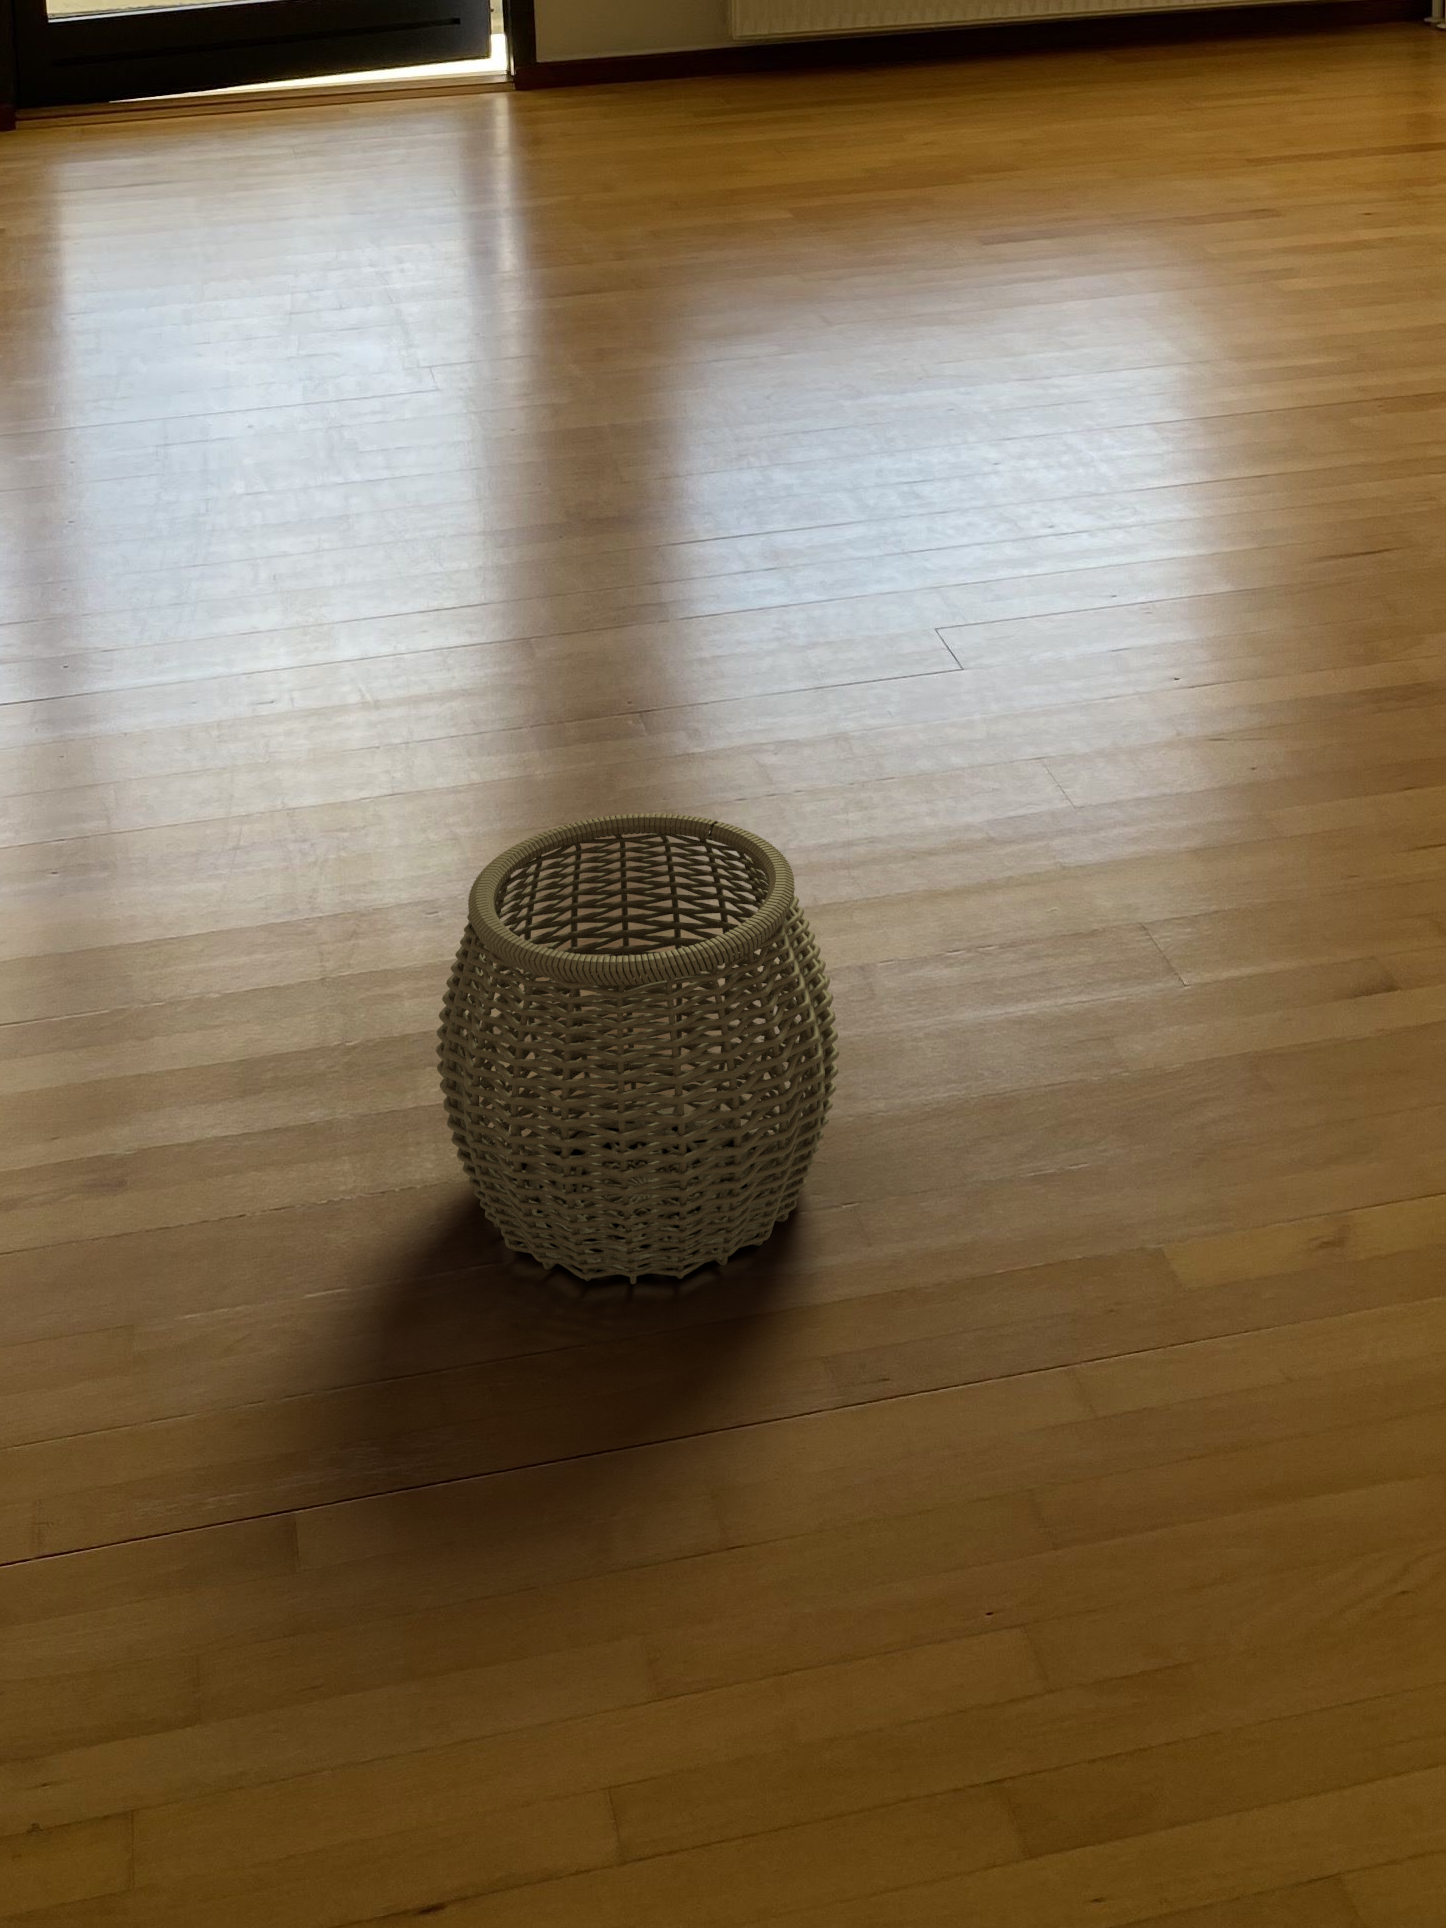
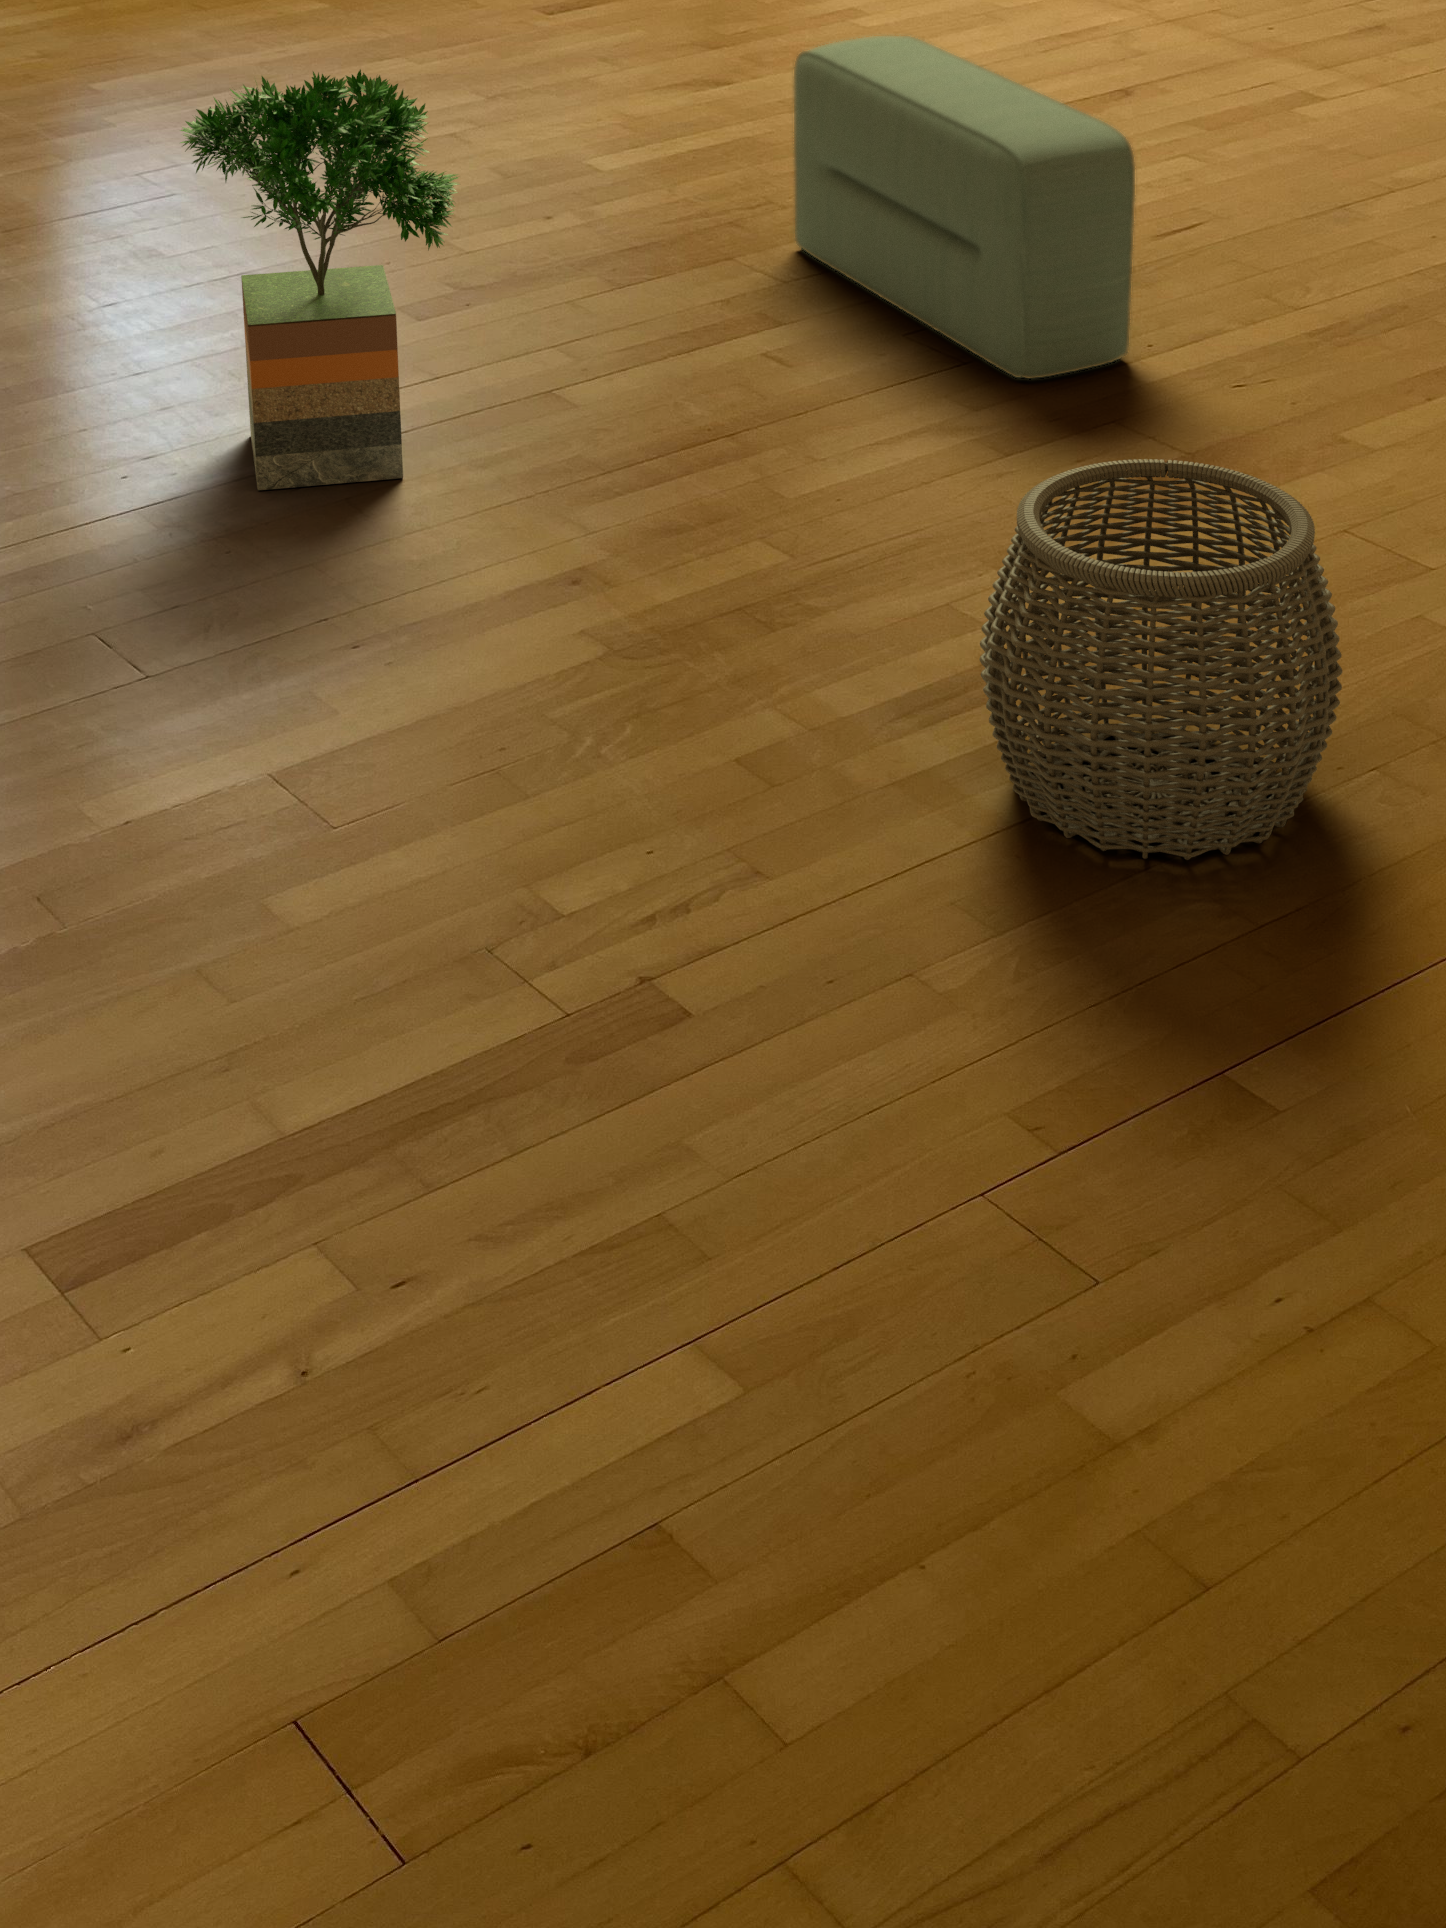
potted tree: none [150,294,415,716] -> present [181,69,459,490]
pouf: none [950,310,1159,705] -> present [794,36,1135,379]

